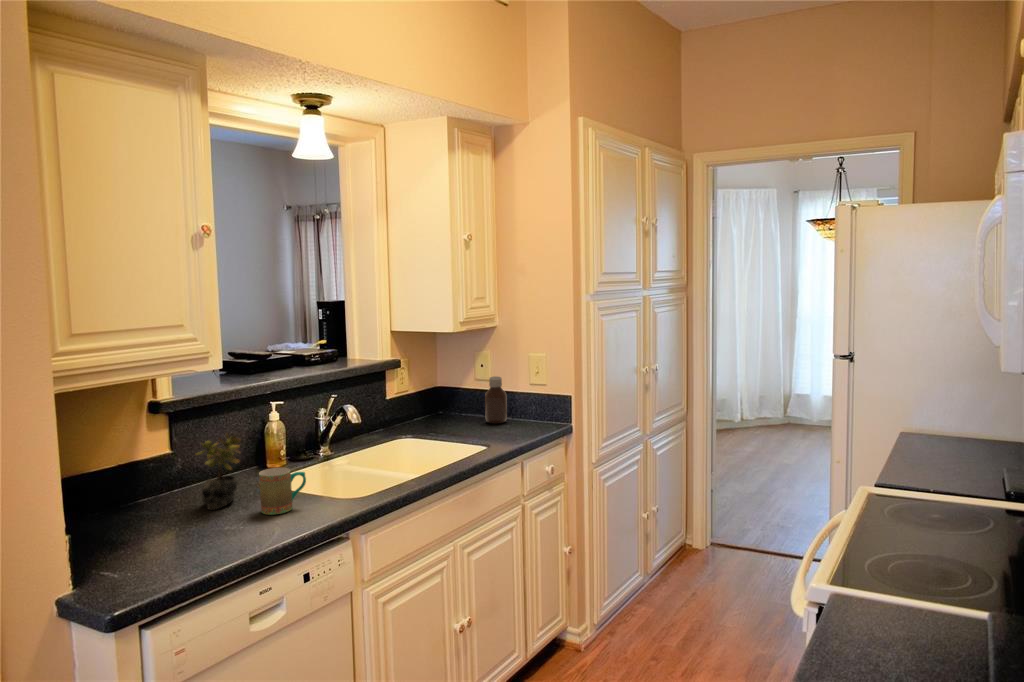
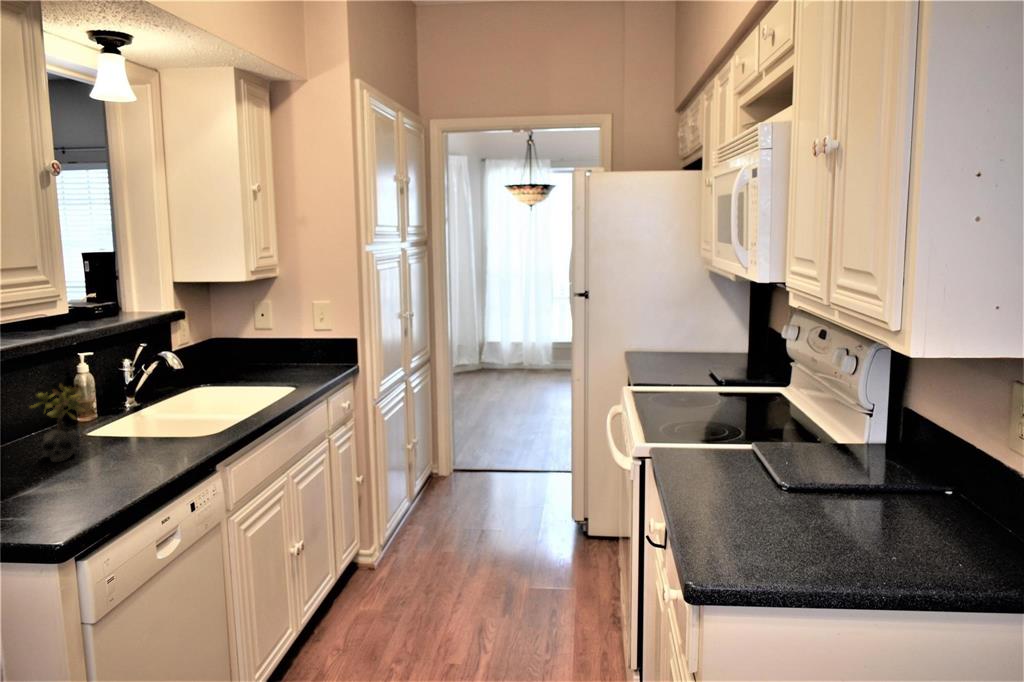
bottle: present [485,376,507,424] -> none [272,325,294,370]
mug: present [259,468,306,515] -> none [116,412,164,458]

